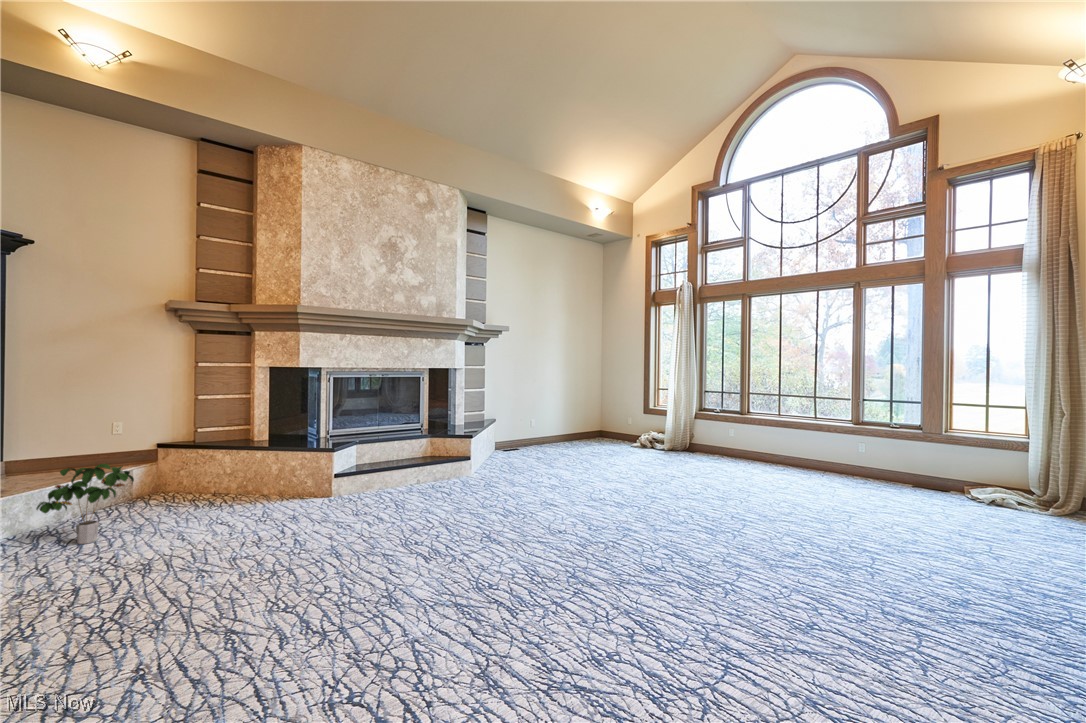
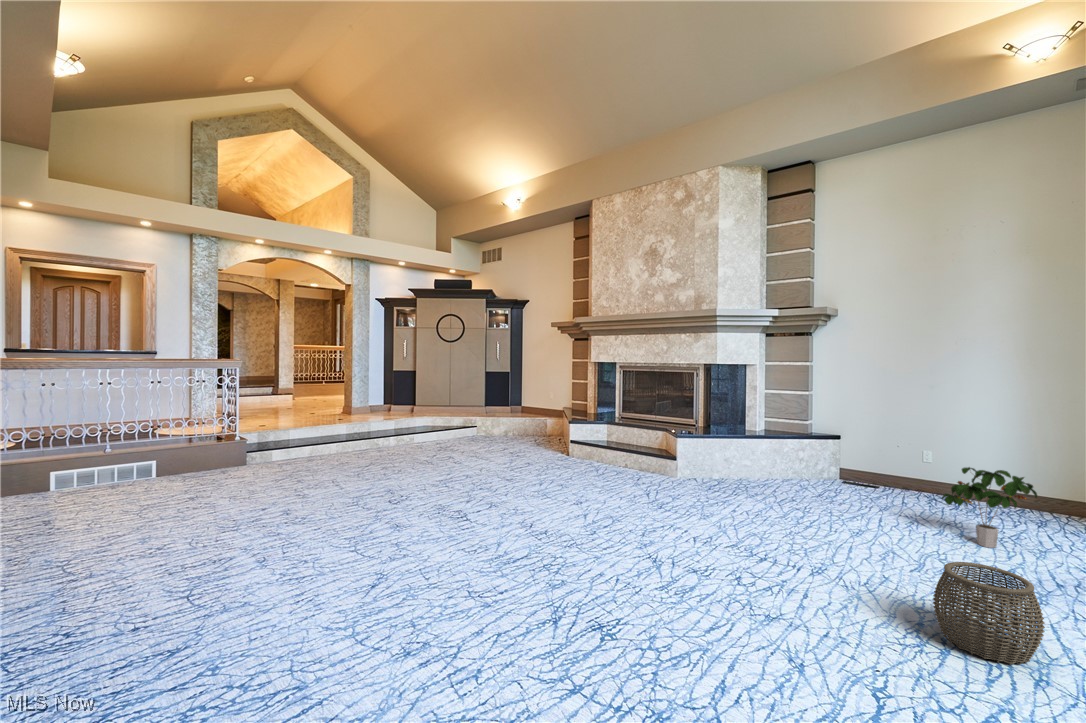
woven basket: none [50,554,159,652] -> present [933,562,1045,664]

